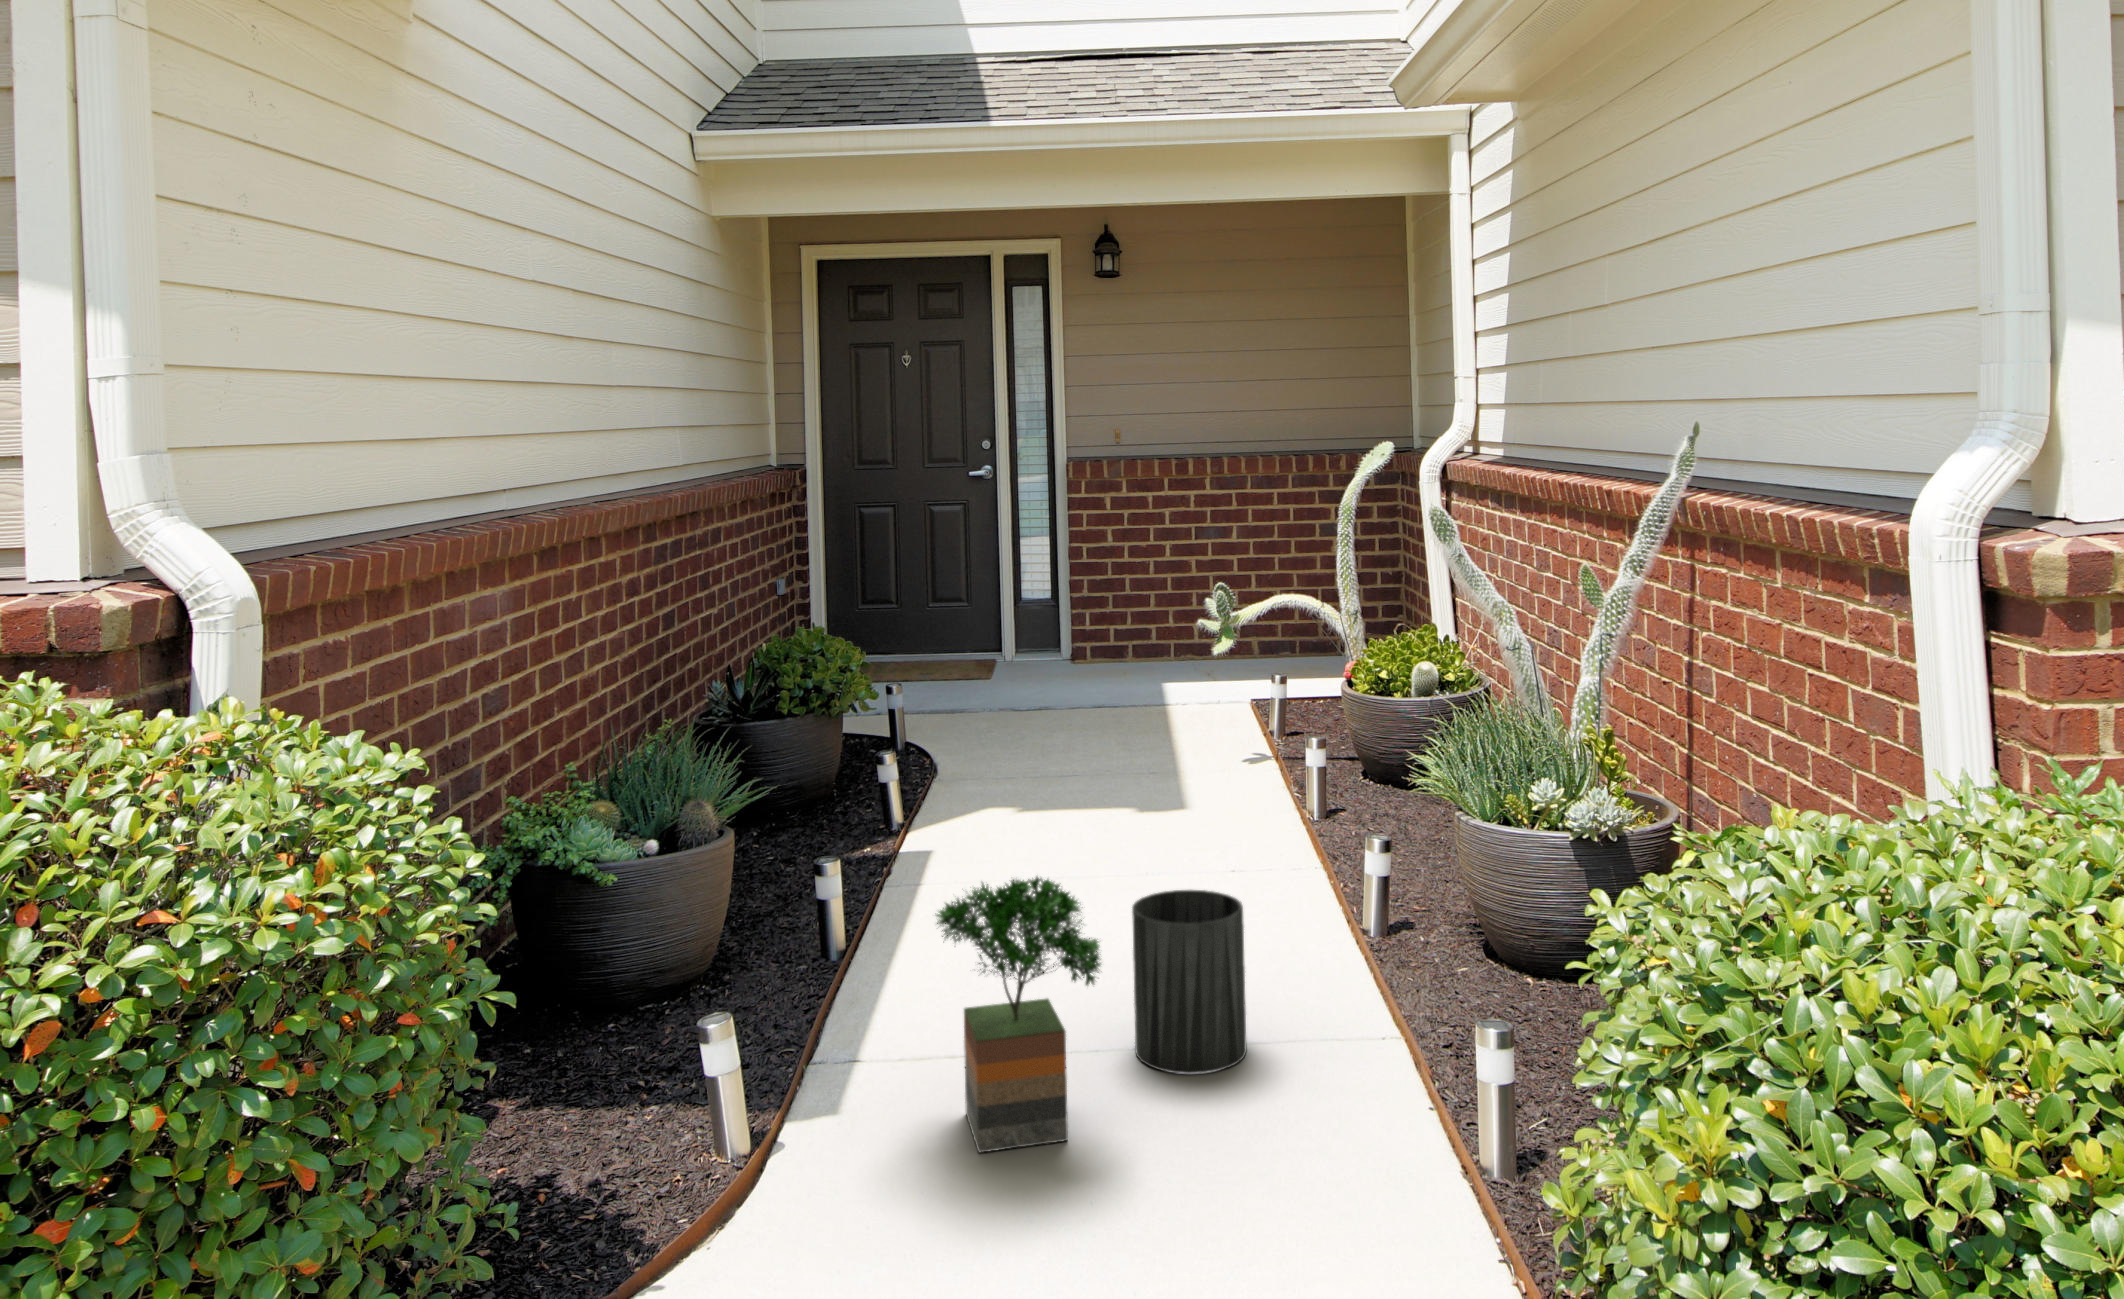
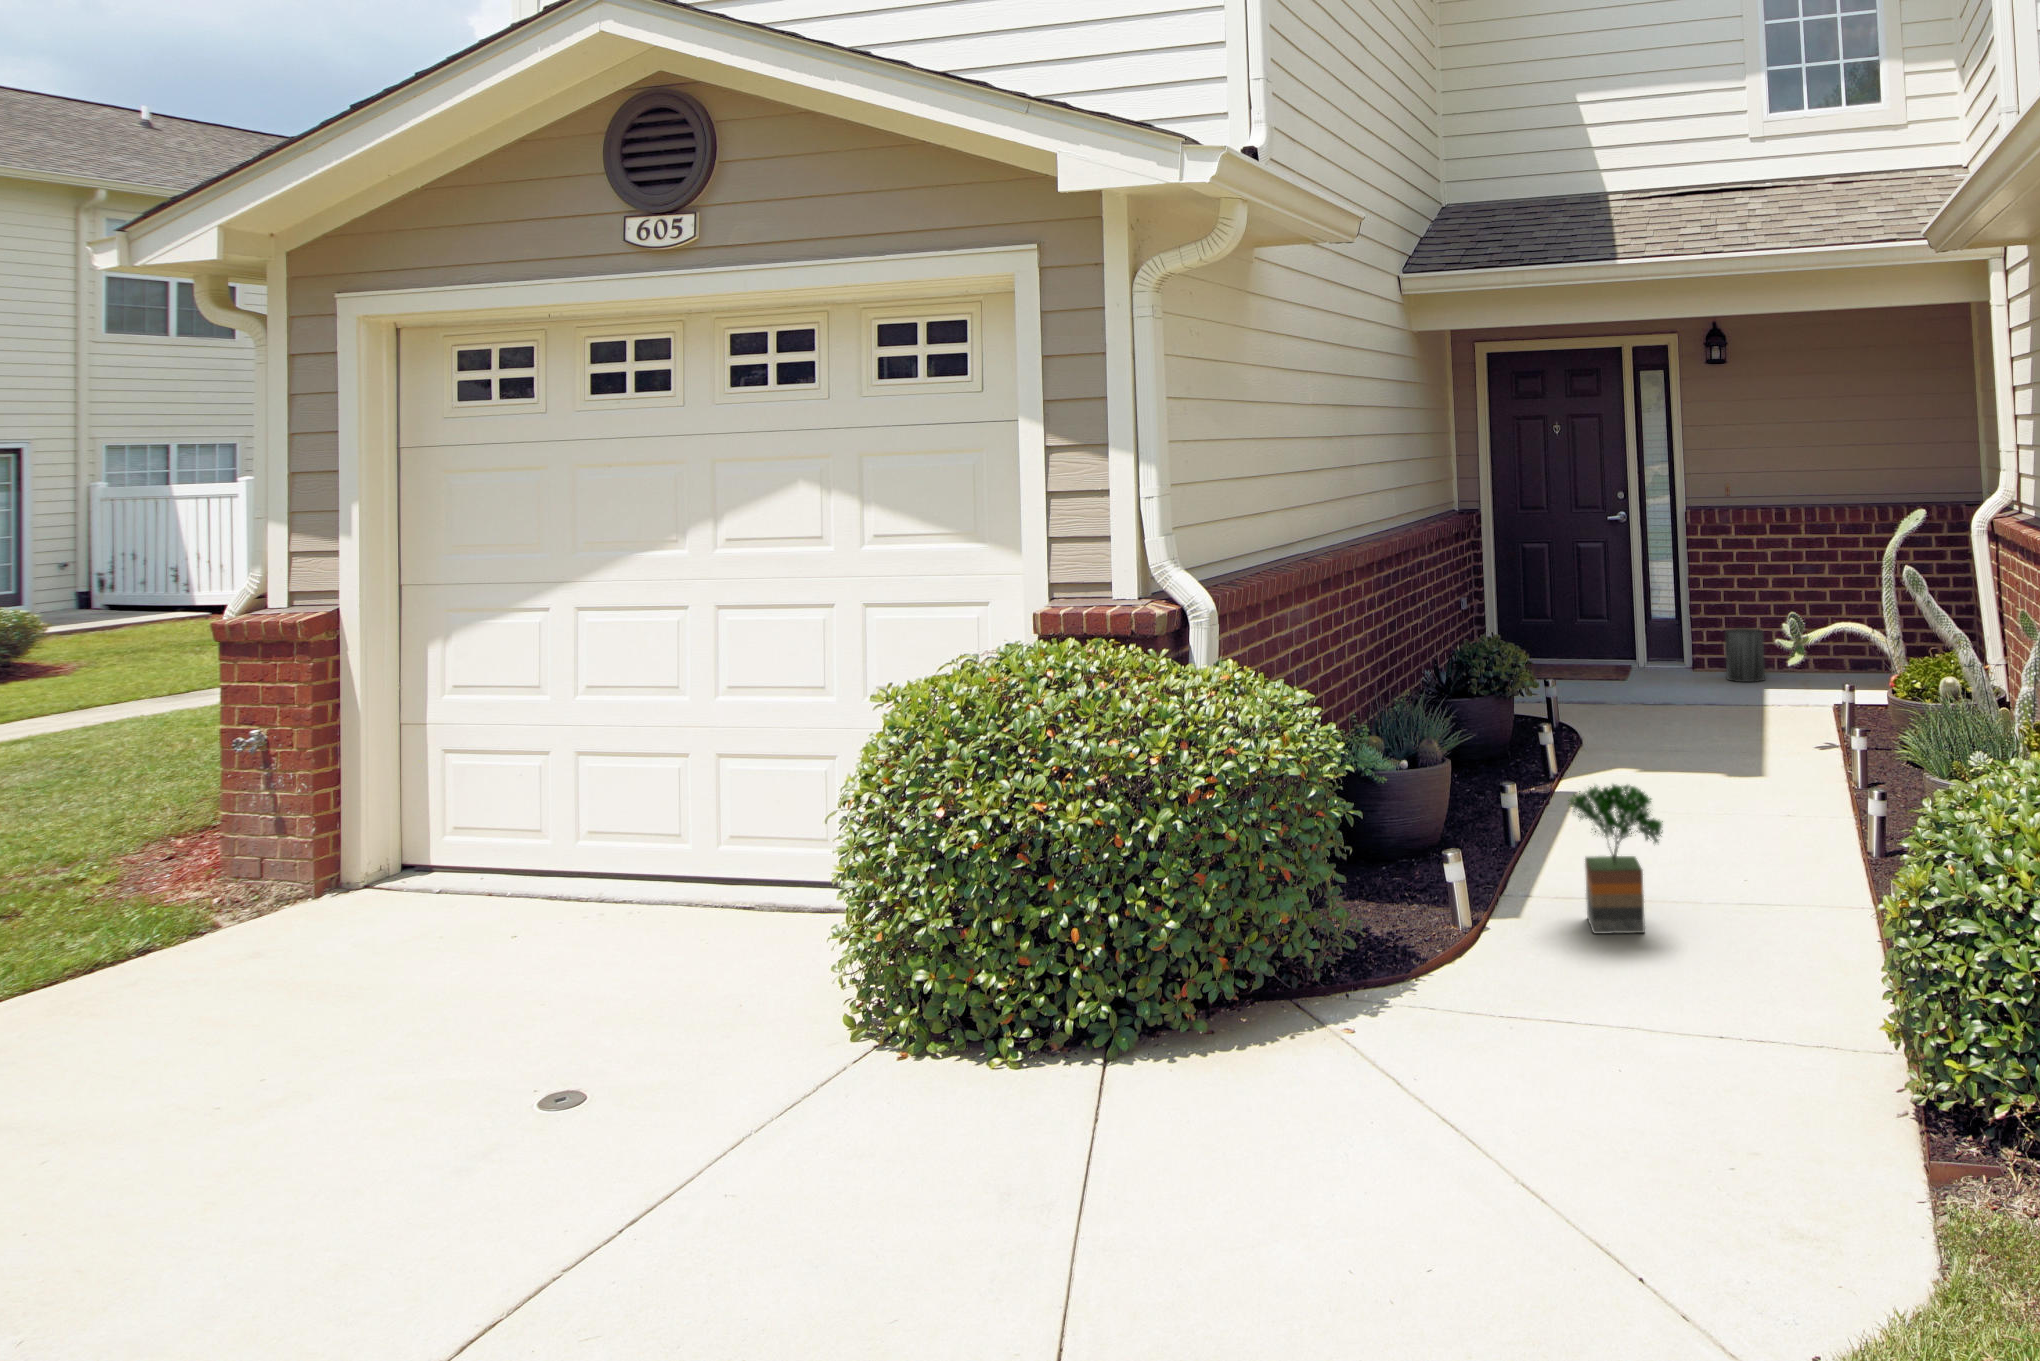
trash can: present [1132,890,1246,1074] -> present [1725,628,1765,682]

